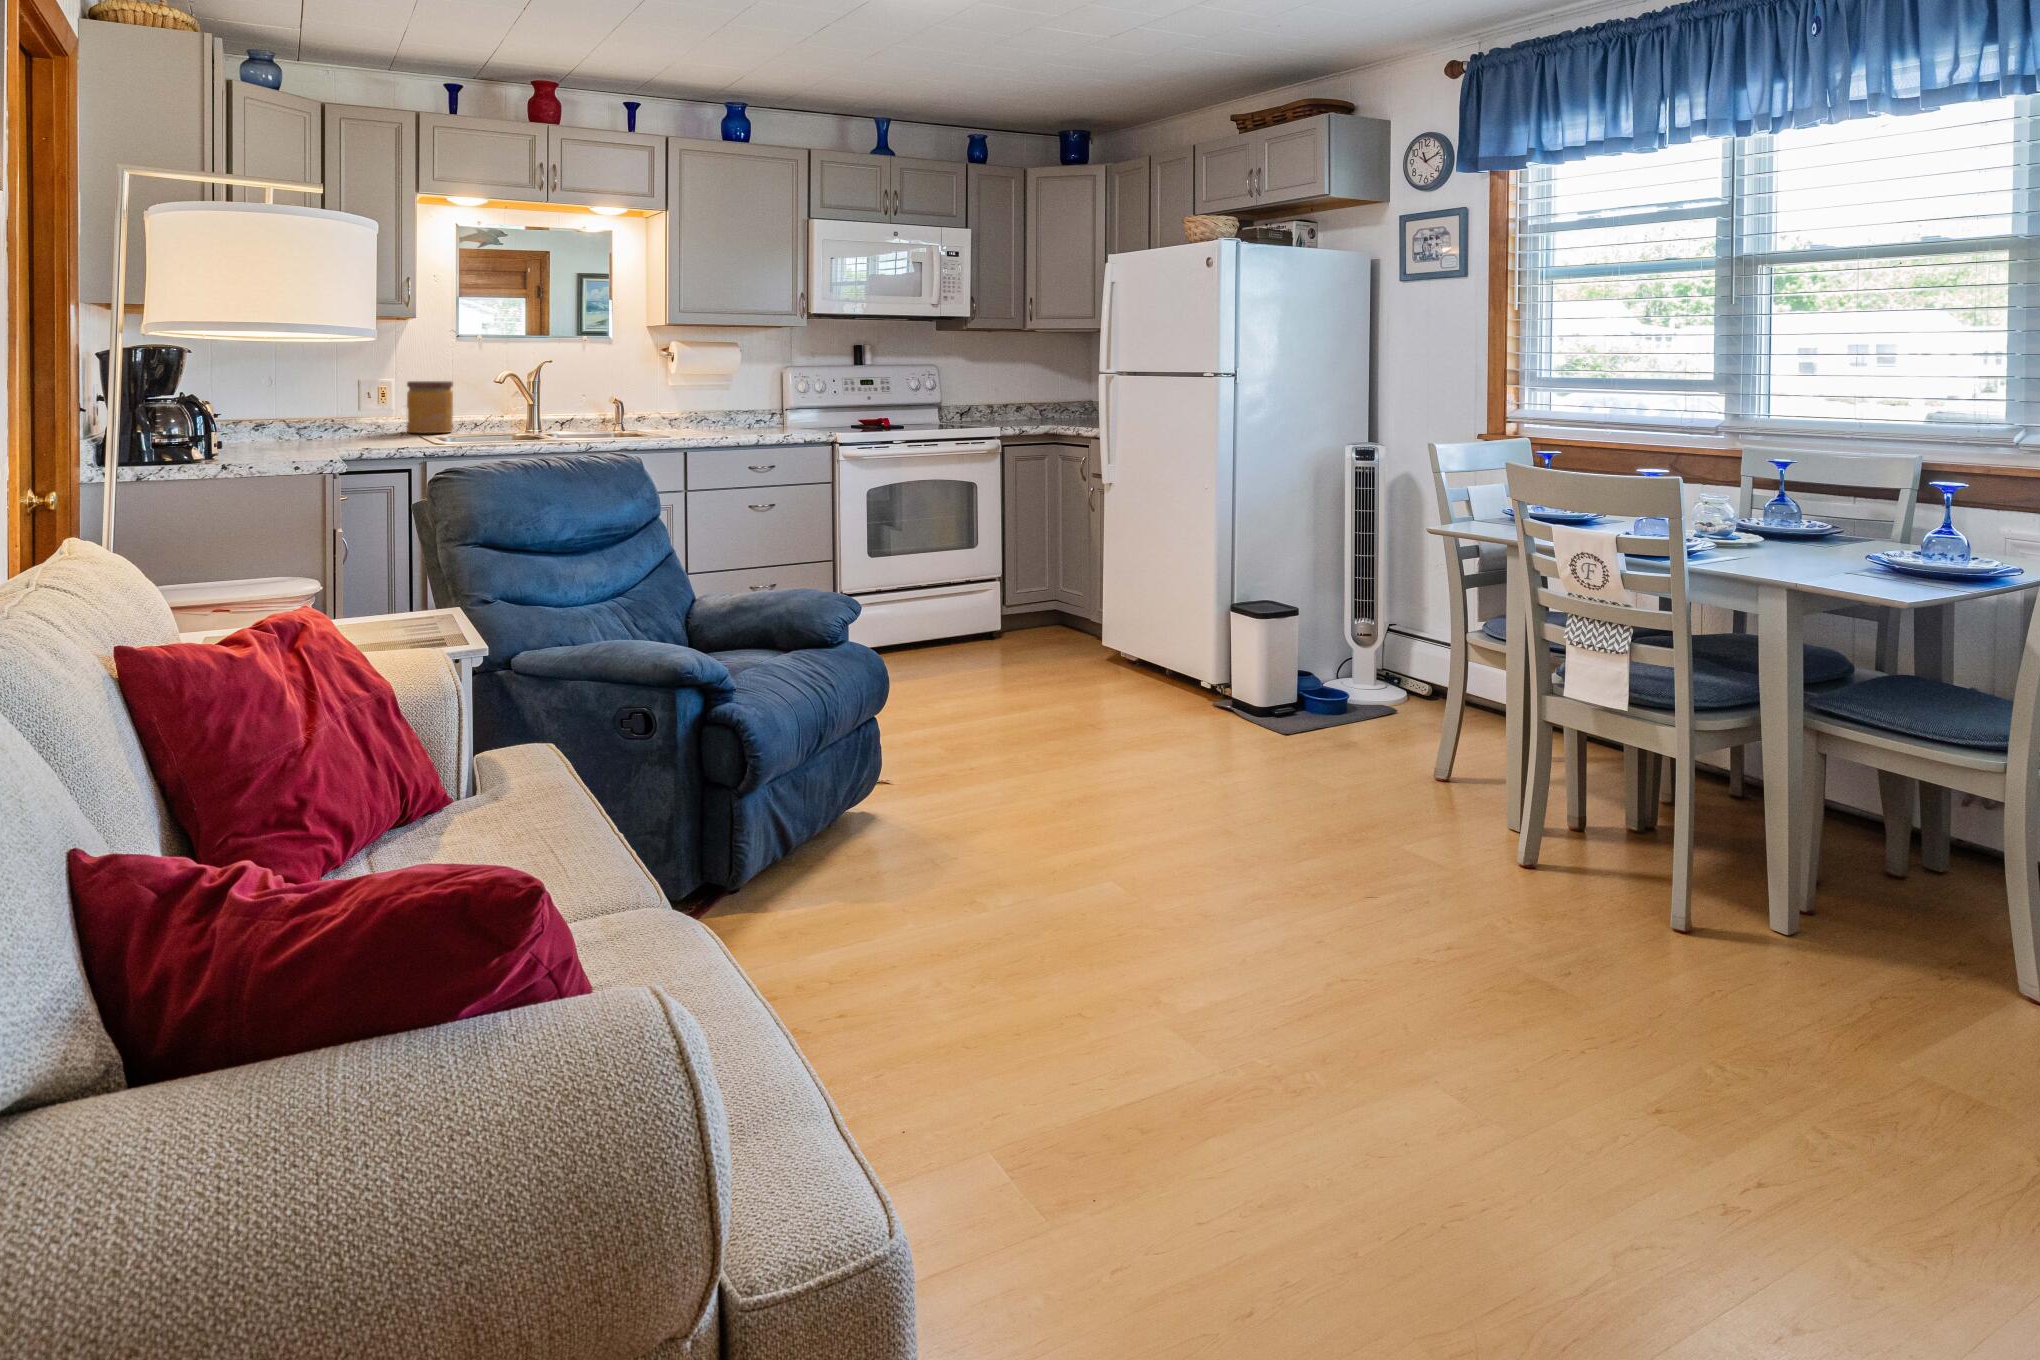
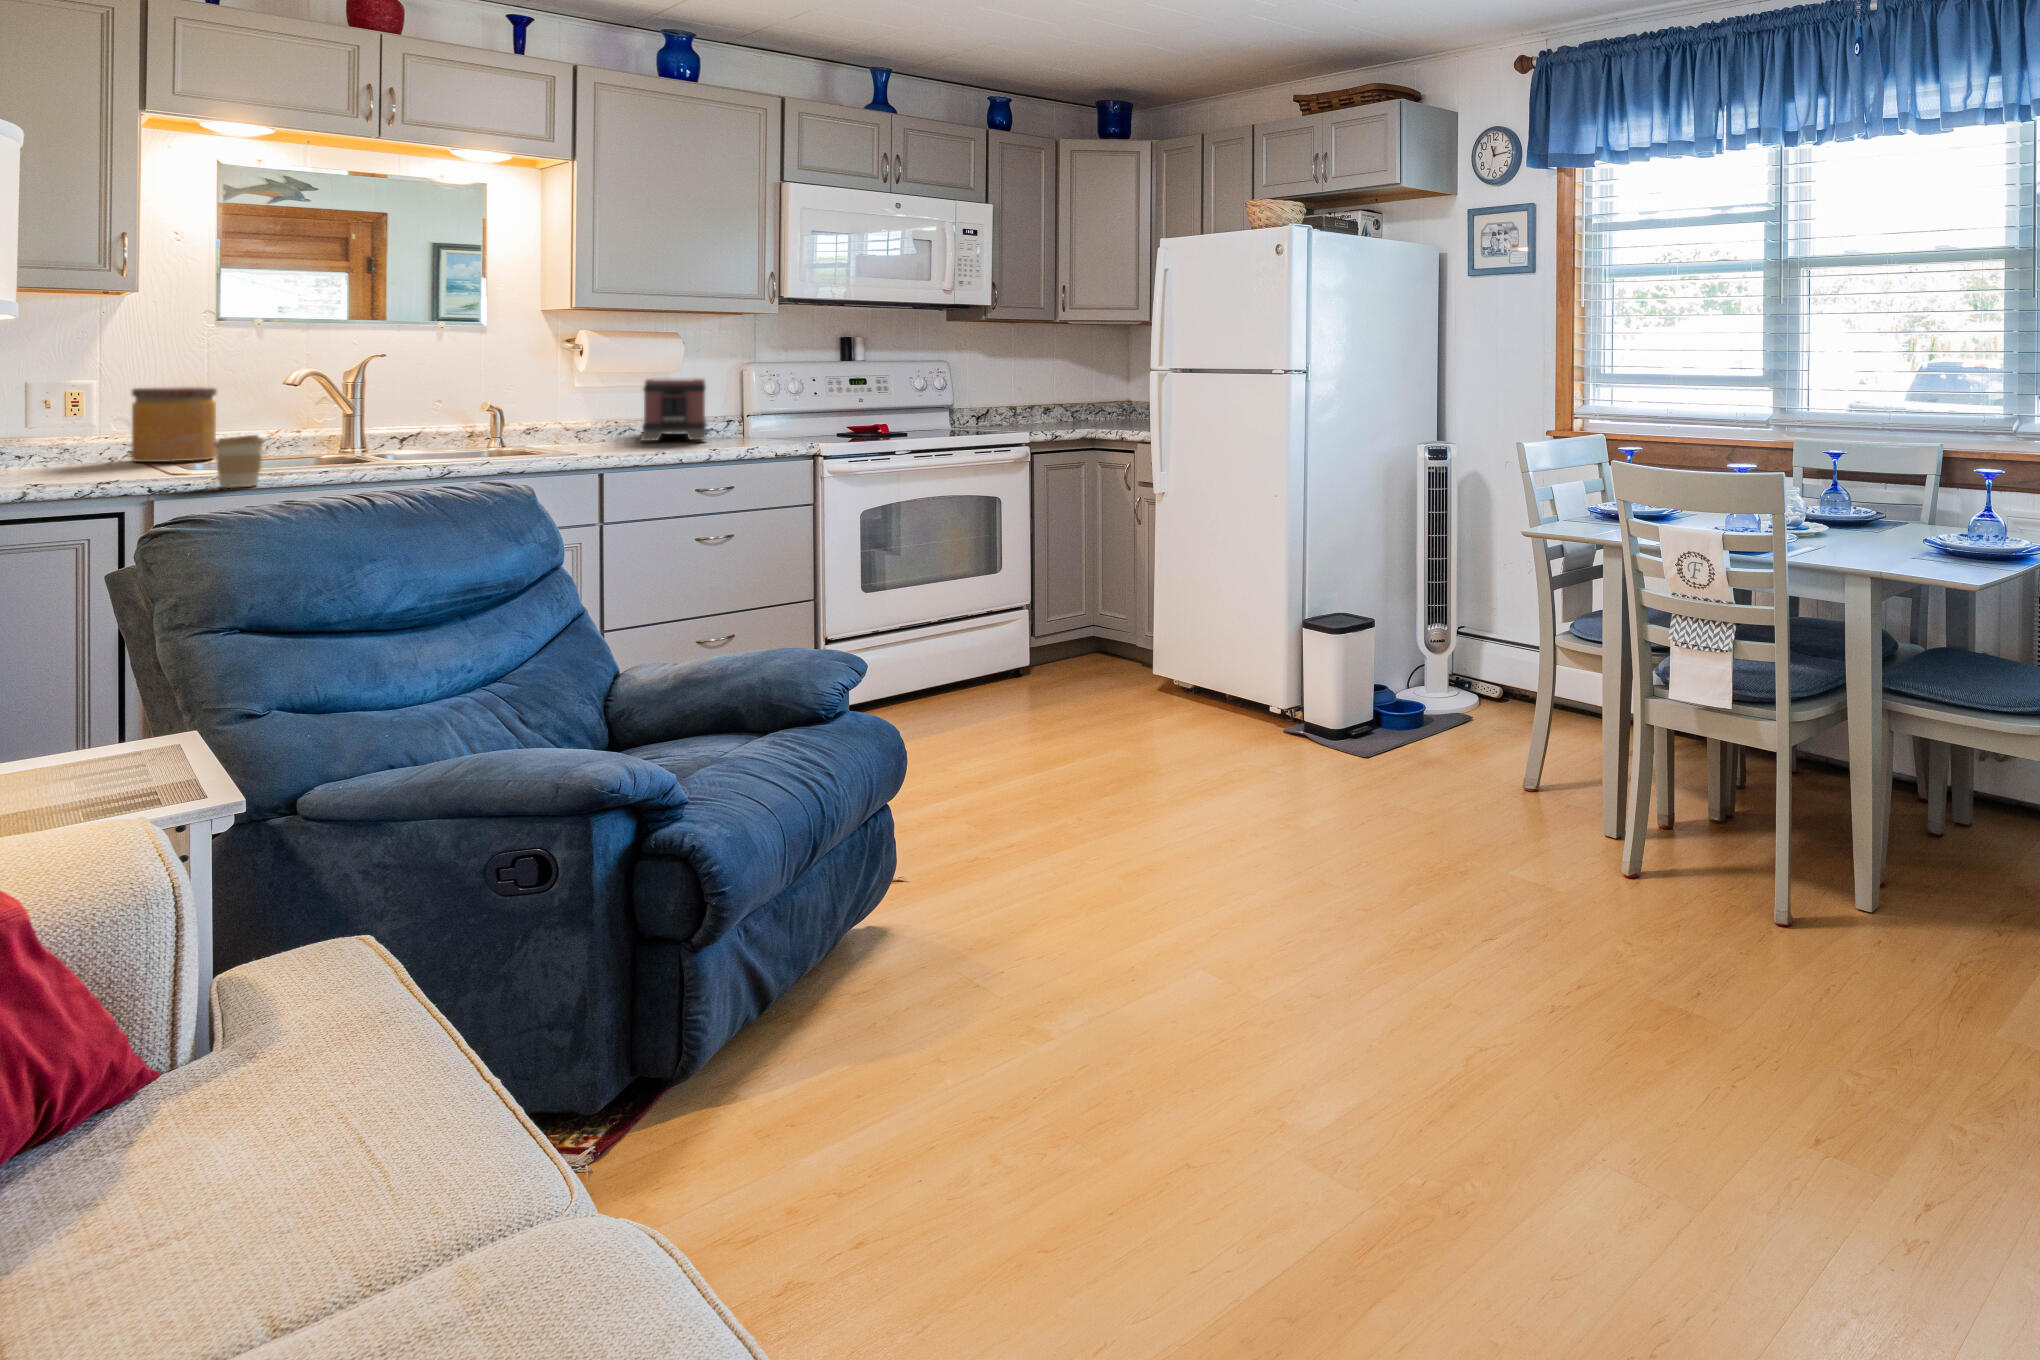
toaster: none [713,377,761,426] -> present [641,379,707,441]
coffee cup: none [451,415,479,452] -> present [213,435,264,488]

